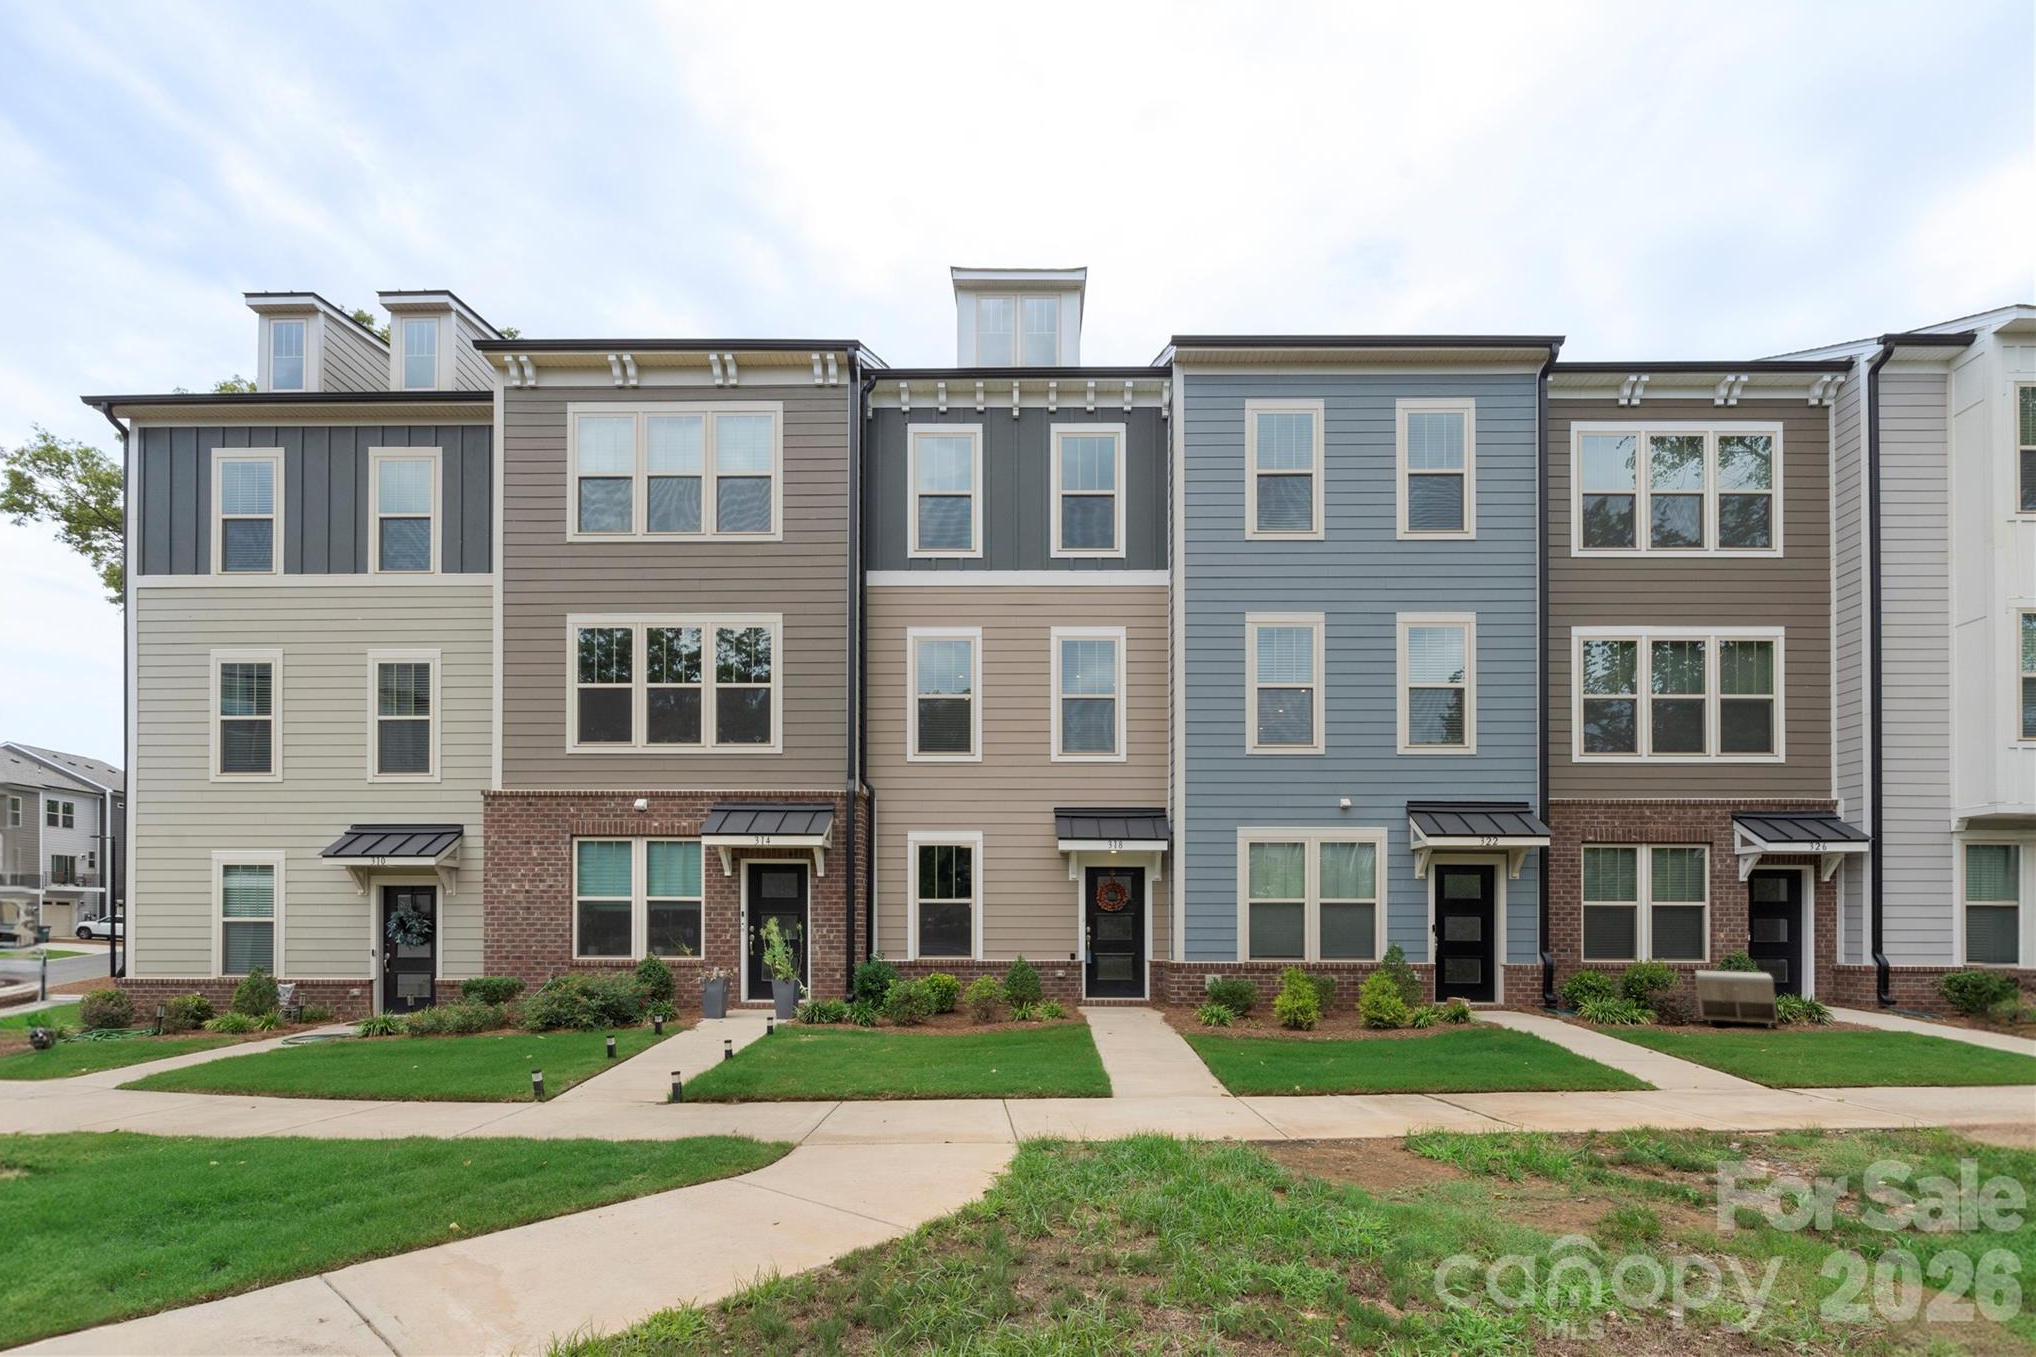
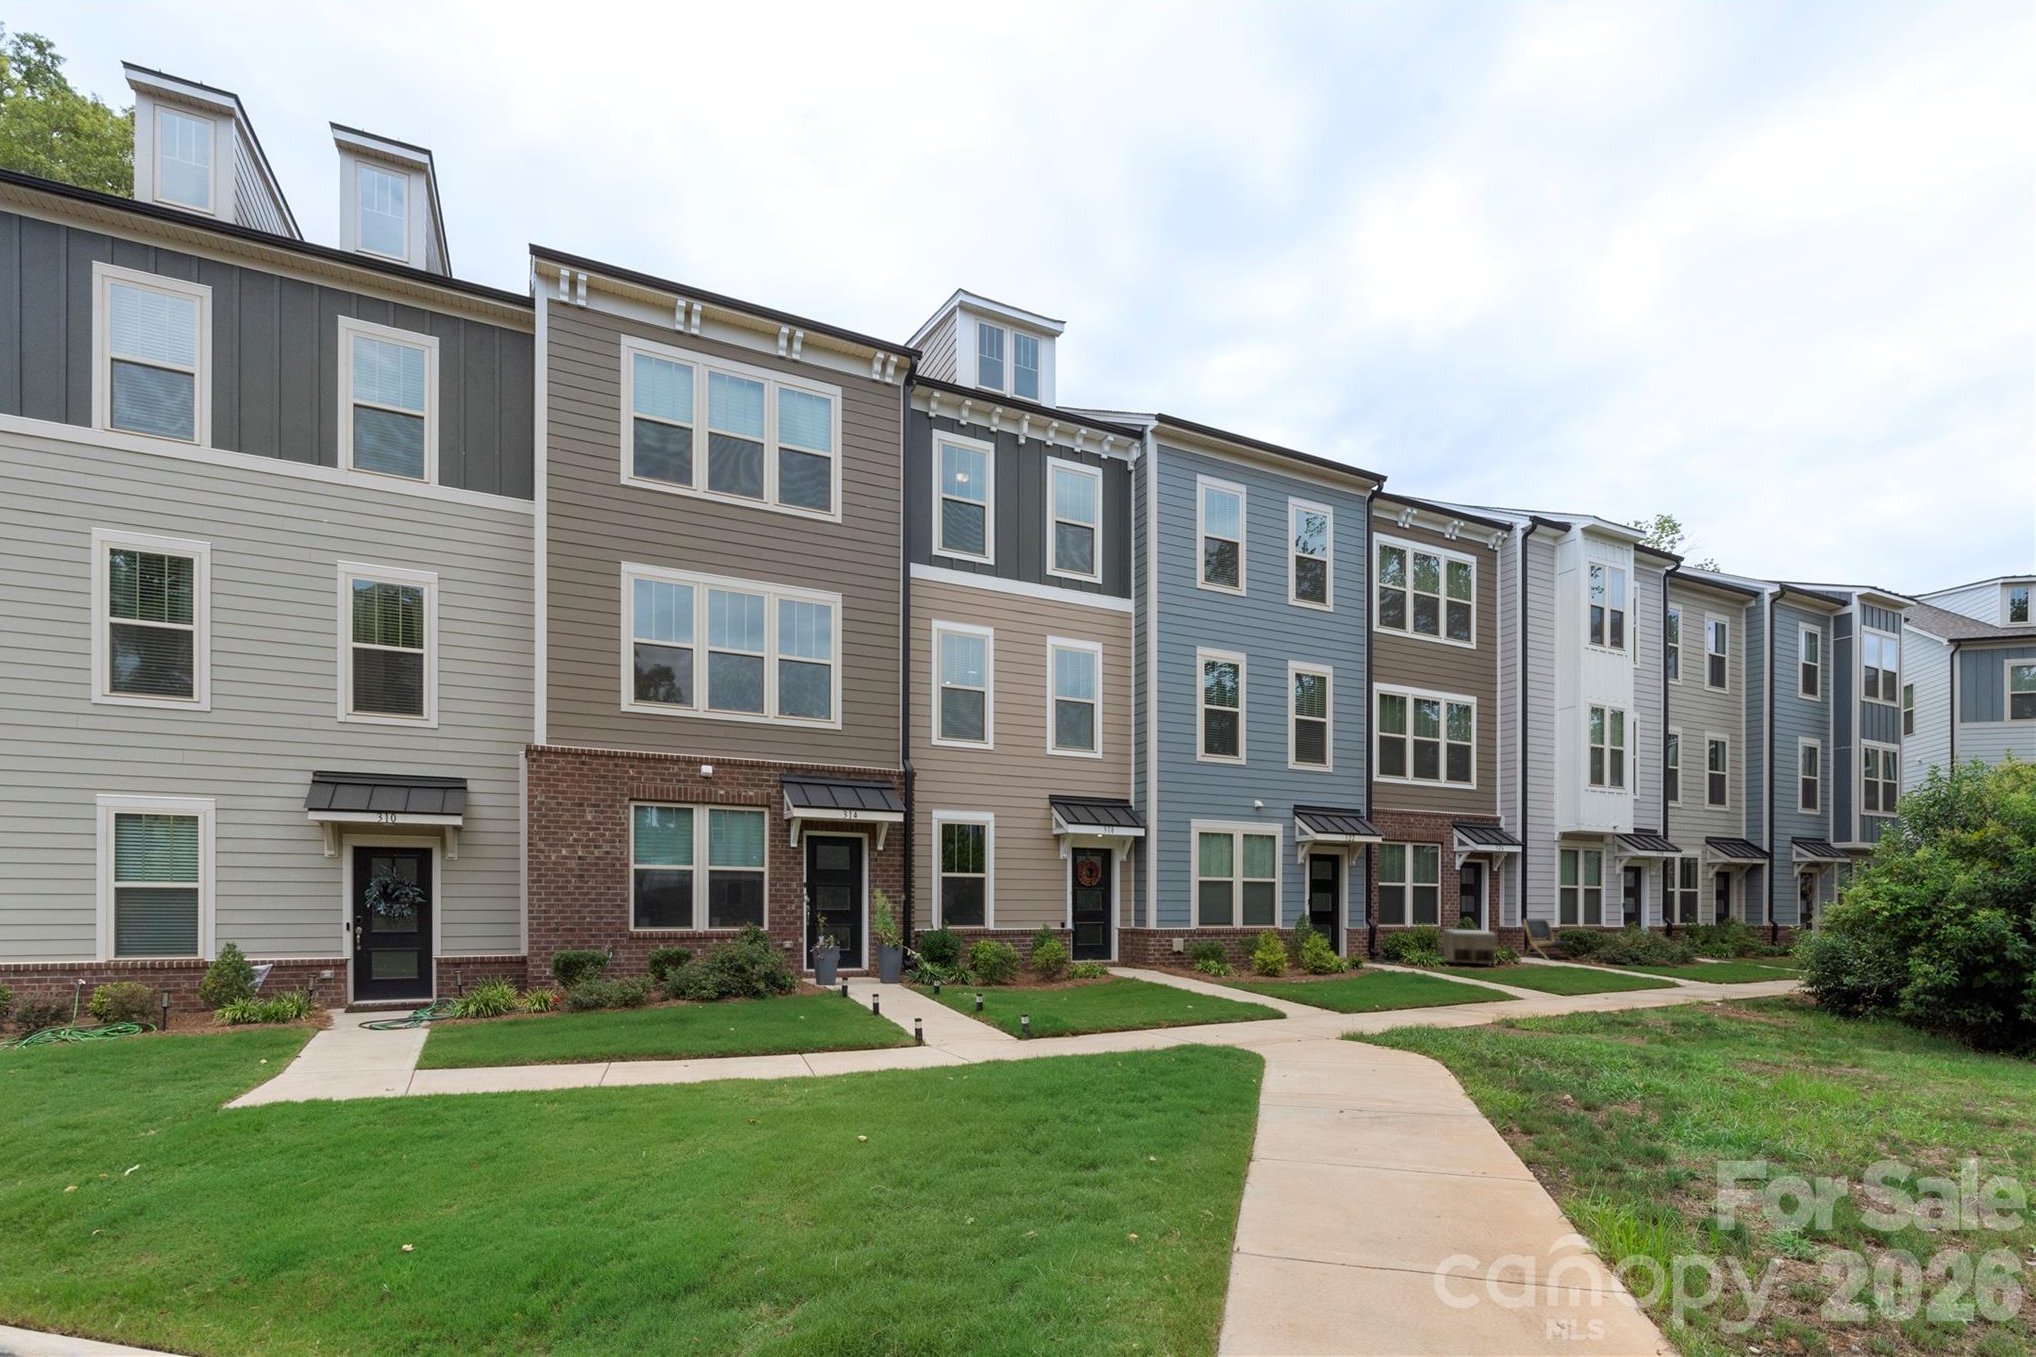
lounge chair: none [1901,957,1997,1024] -> present [1523,920,1572,959]

